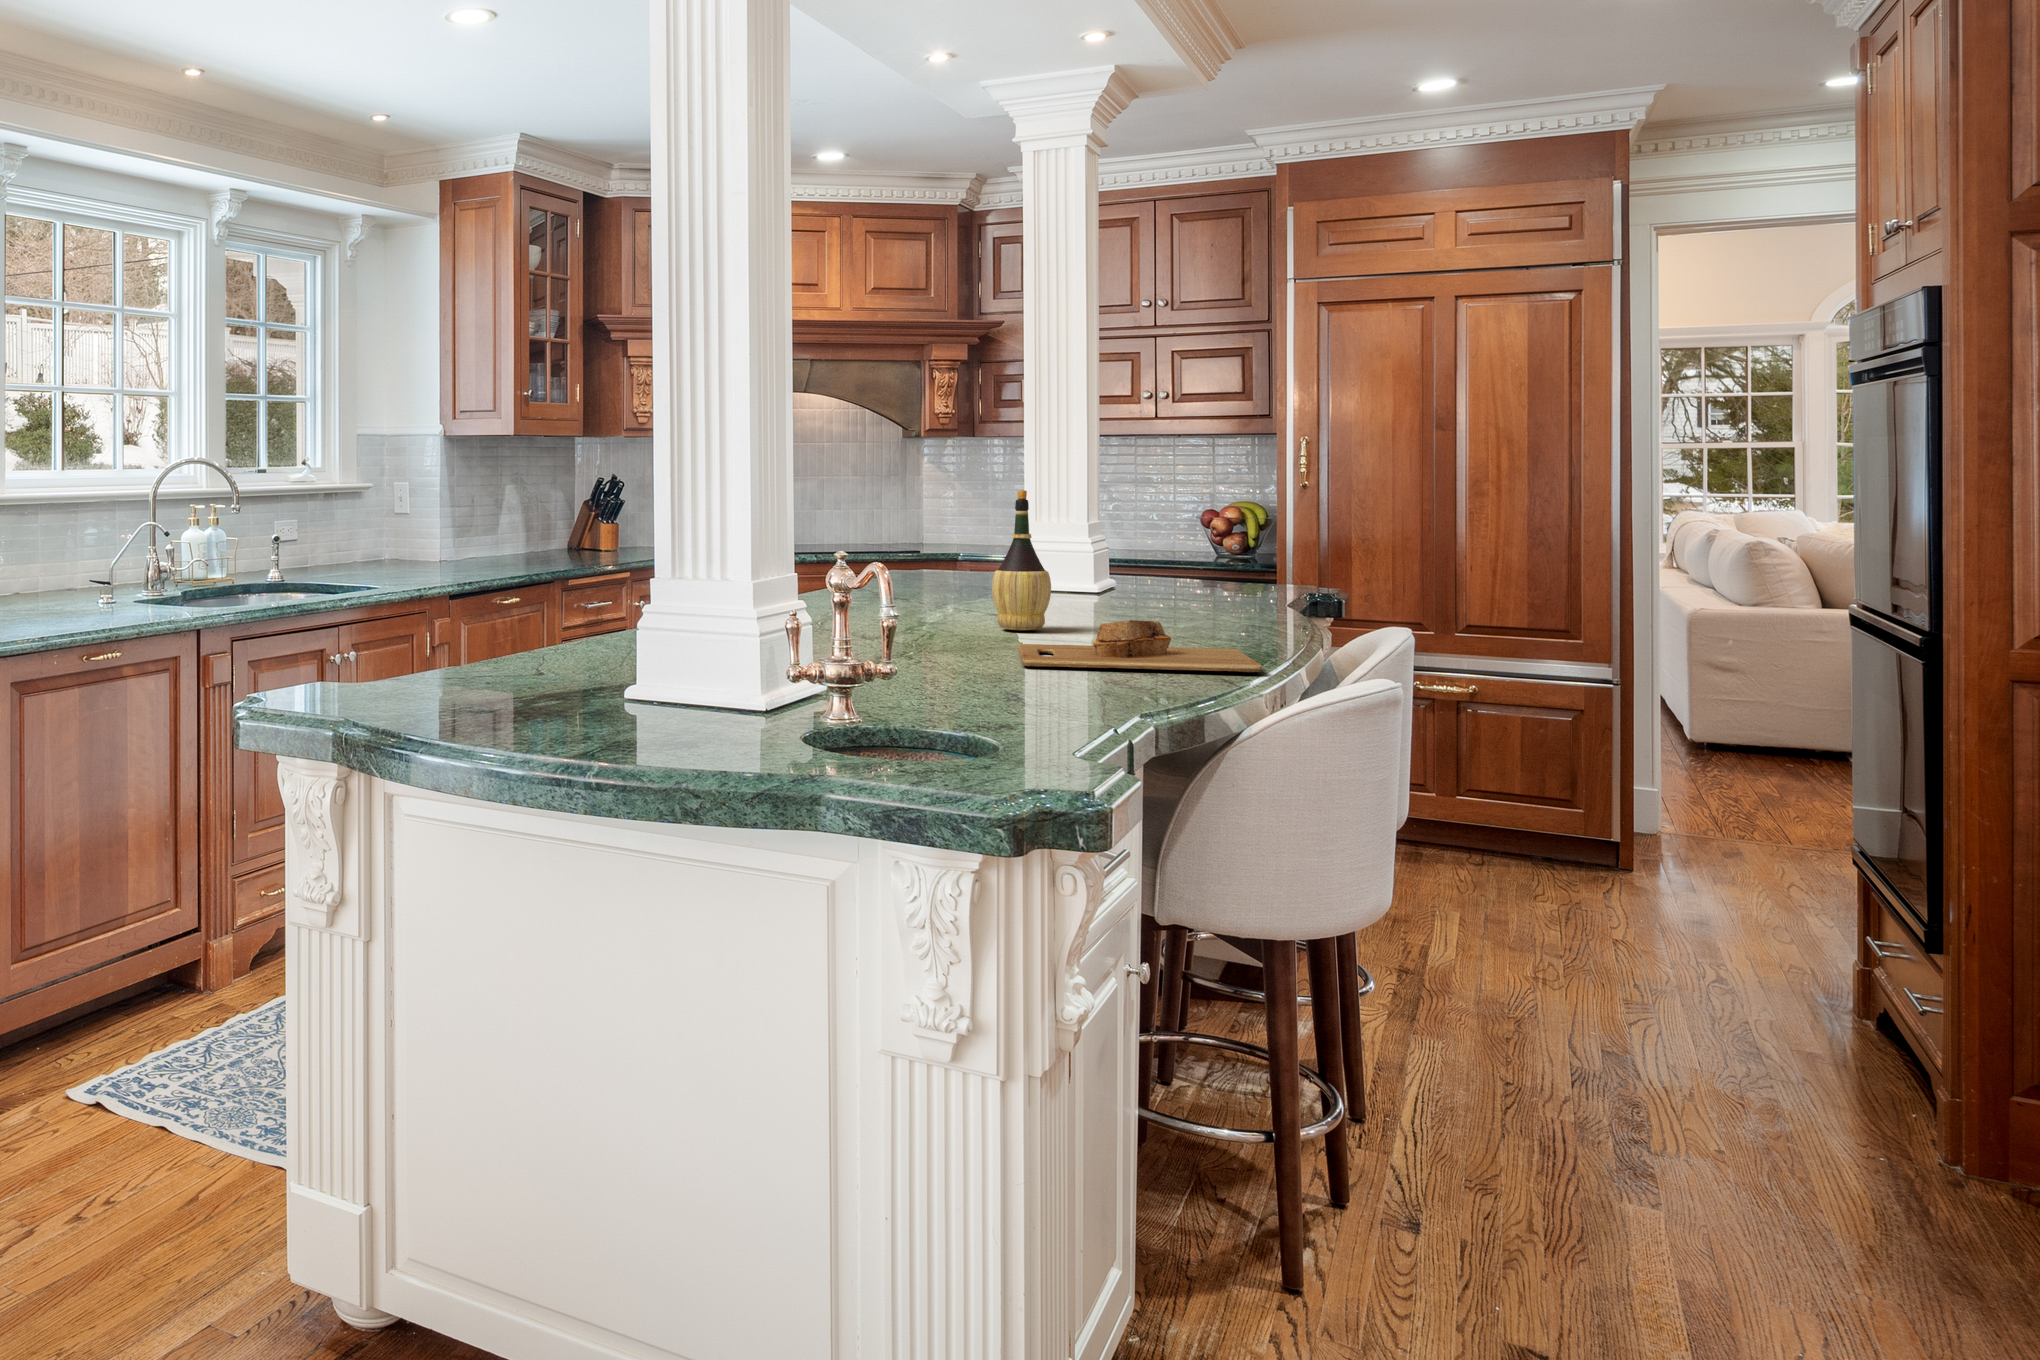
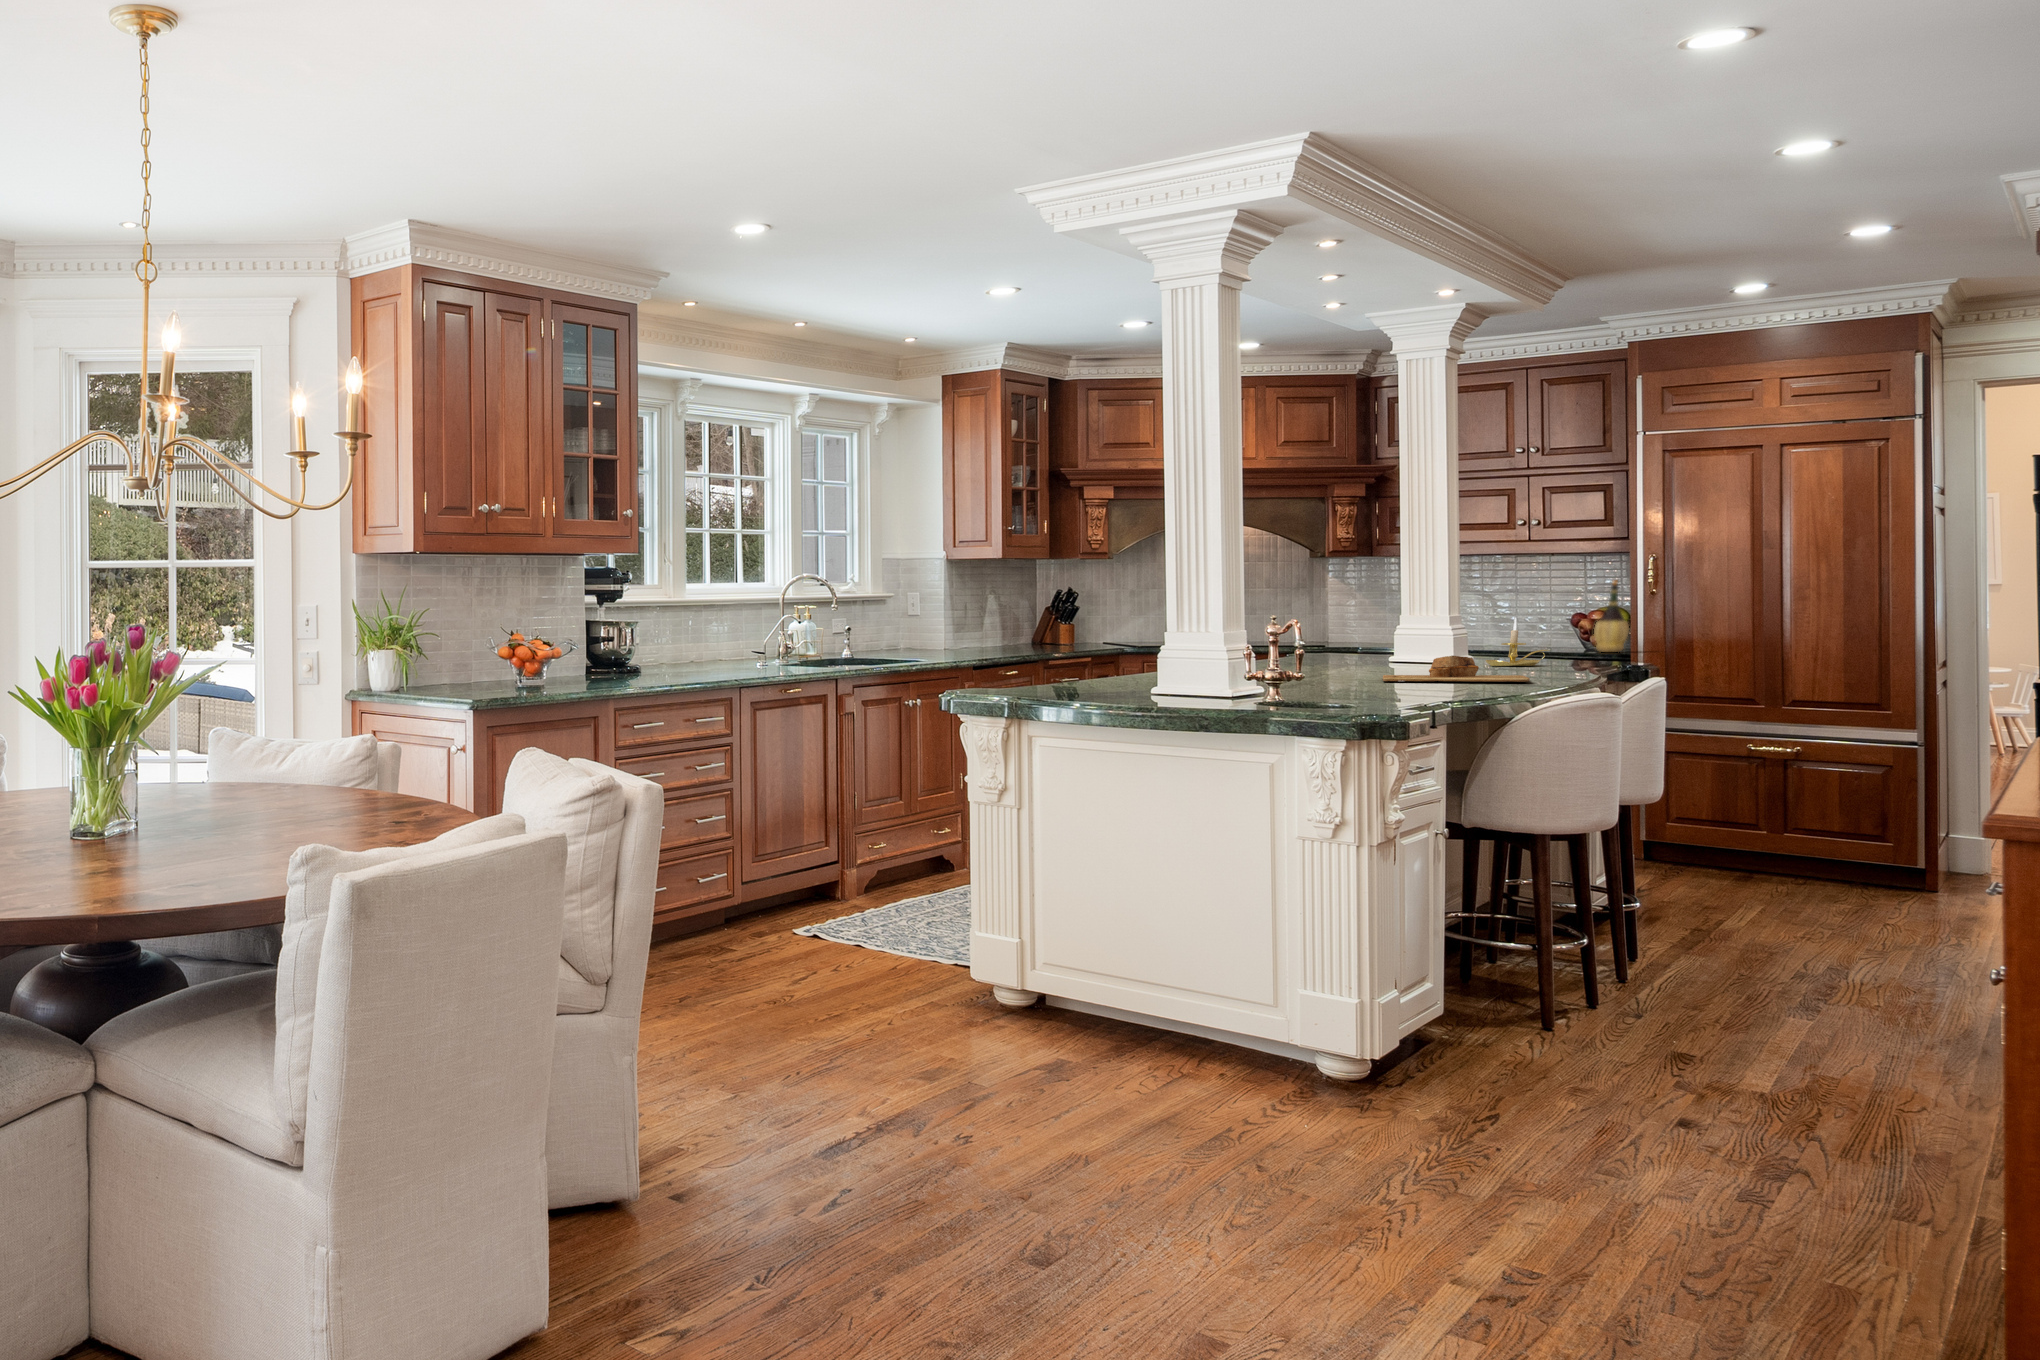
wine bottle: present [992,490,1051,630] -> present [1594,580,1629,652]
candle holder: none [1150,535,1238,609] -> present [1485,617,1549,666]

